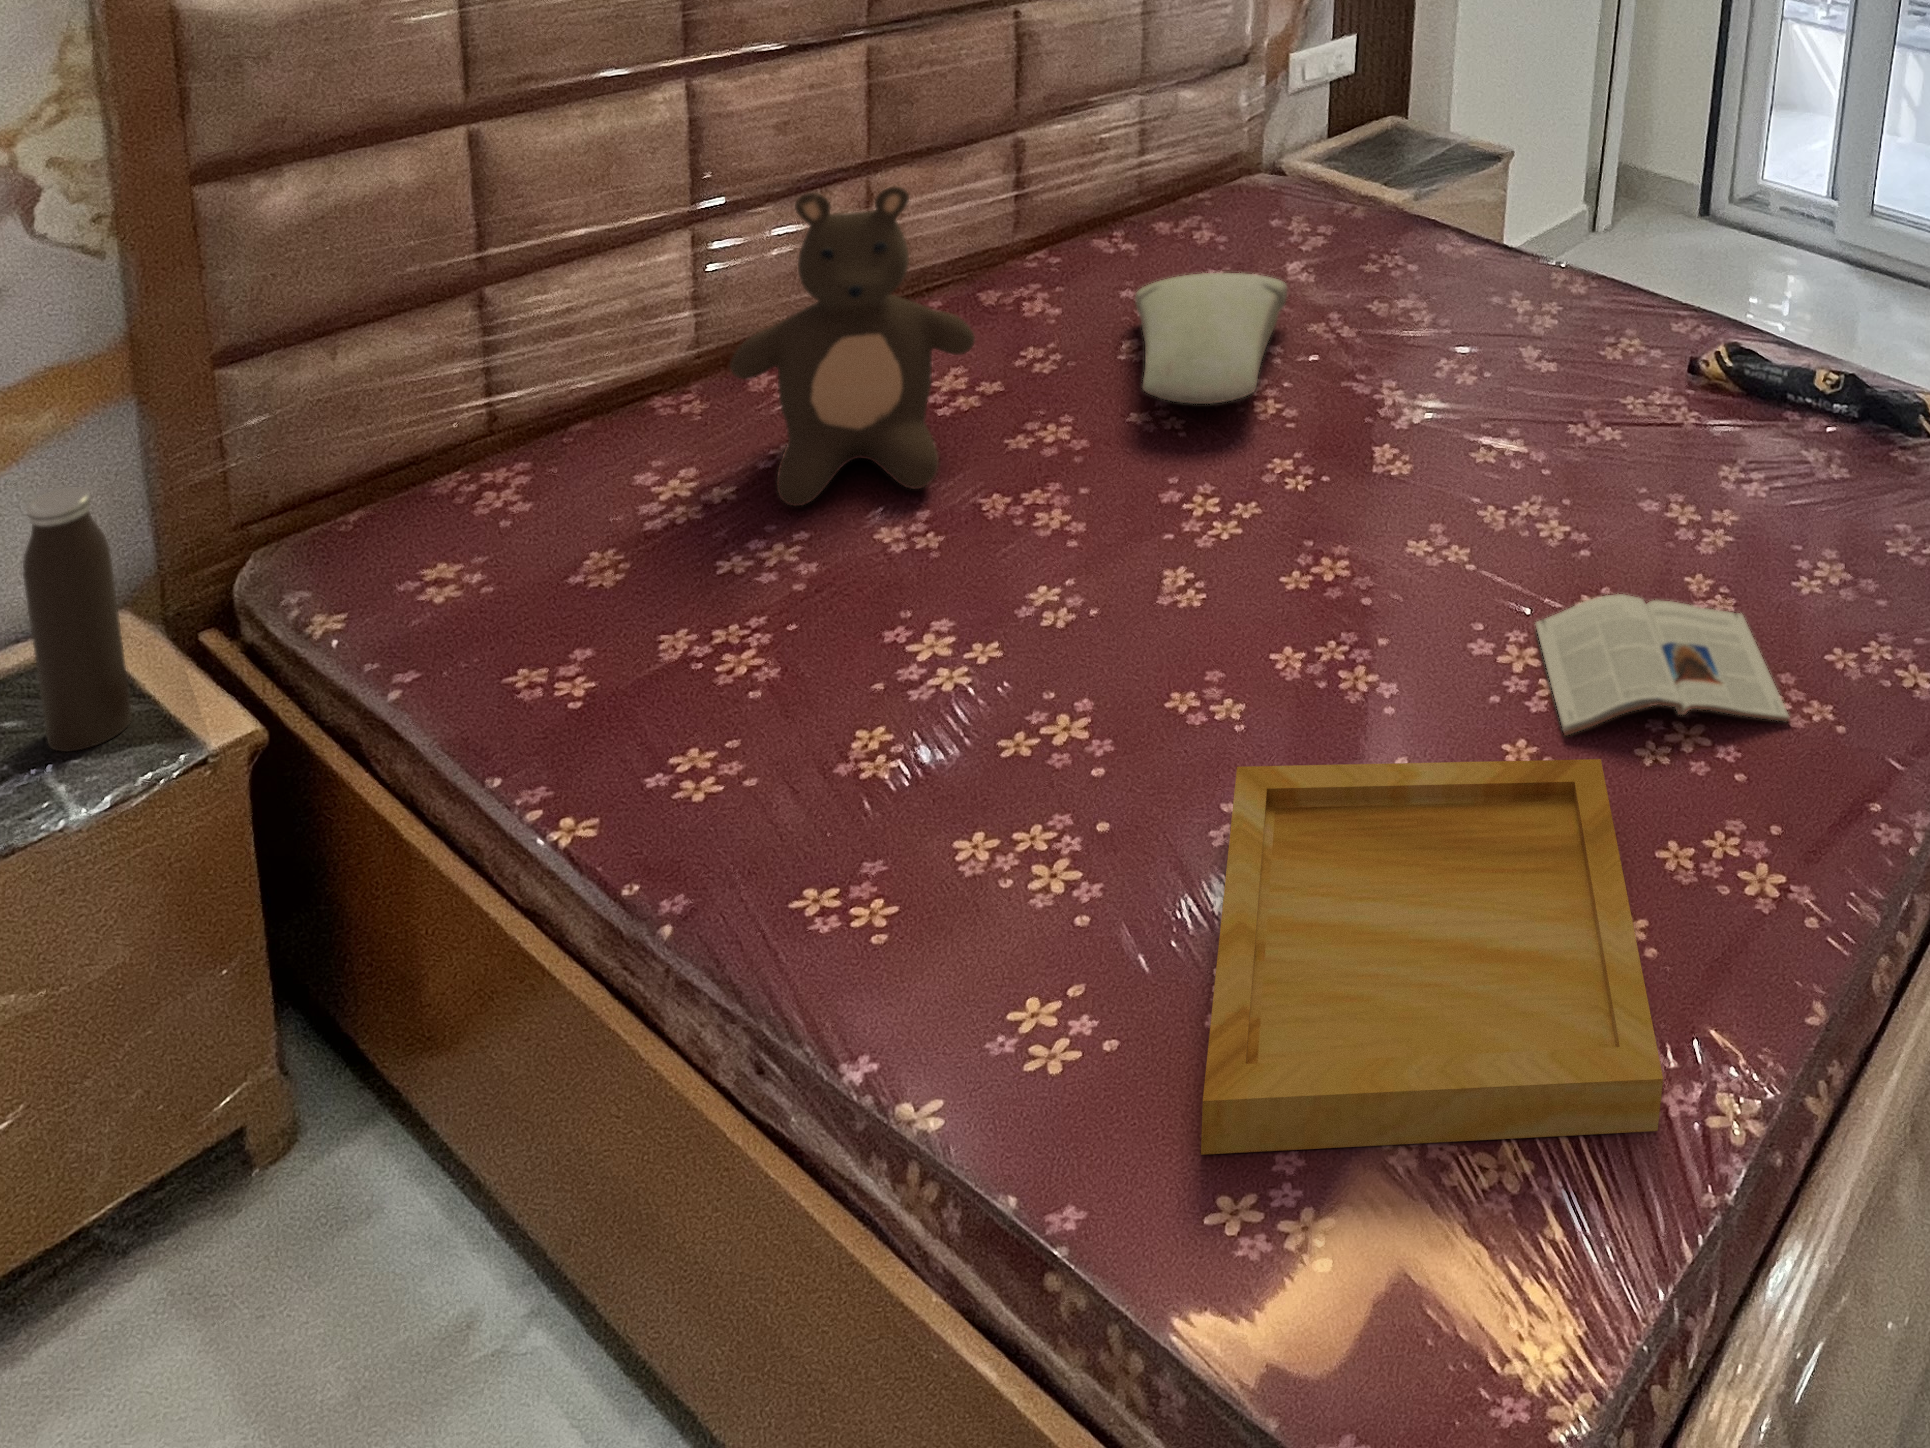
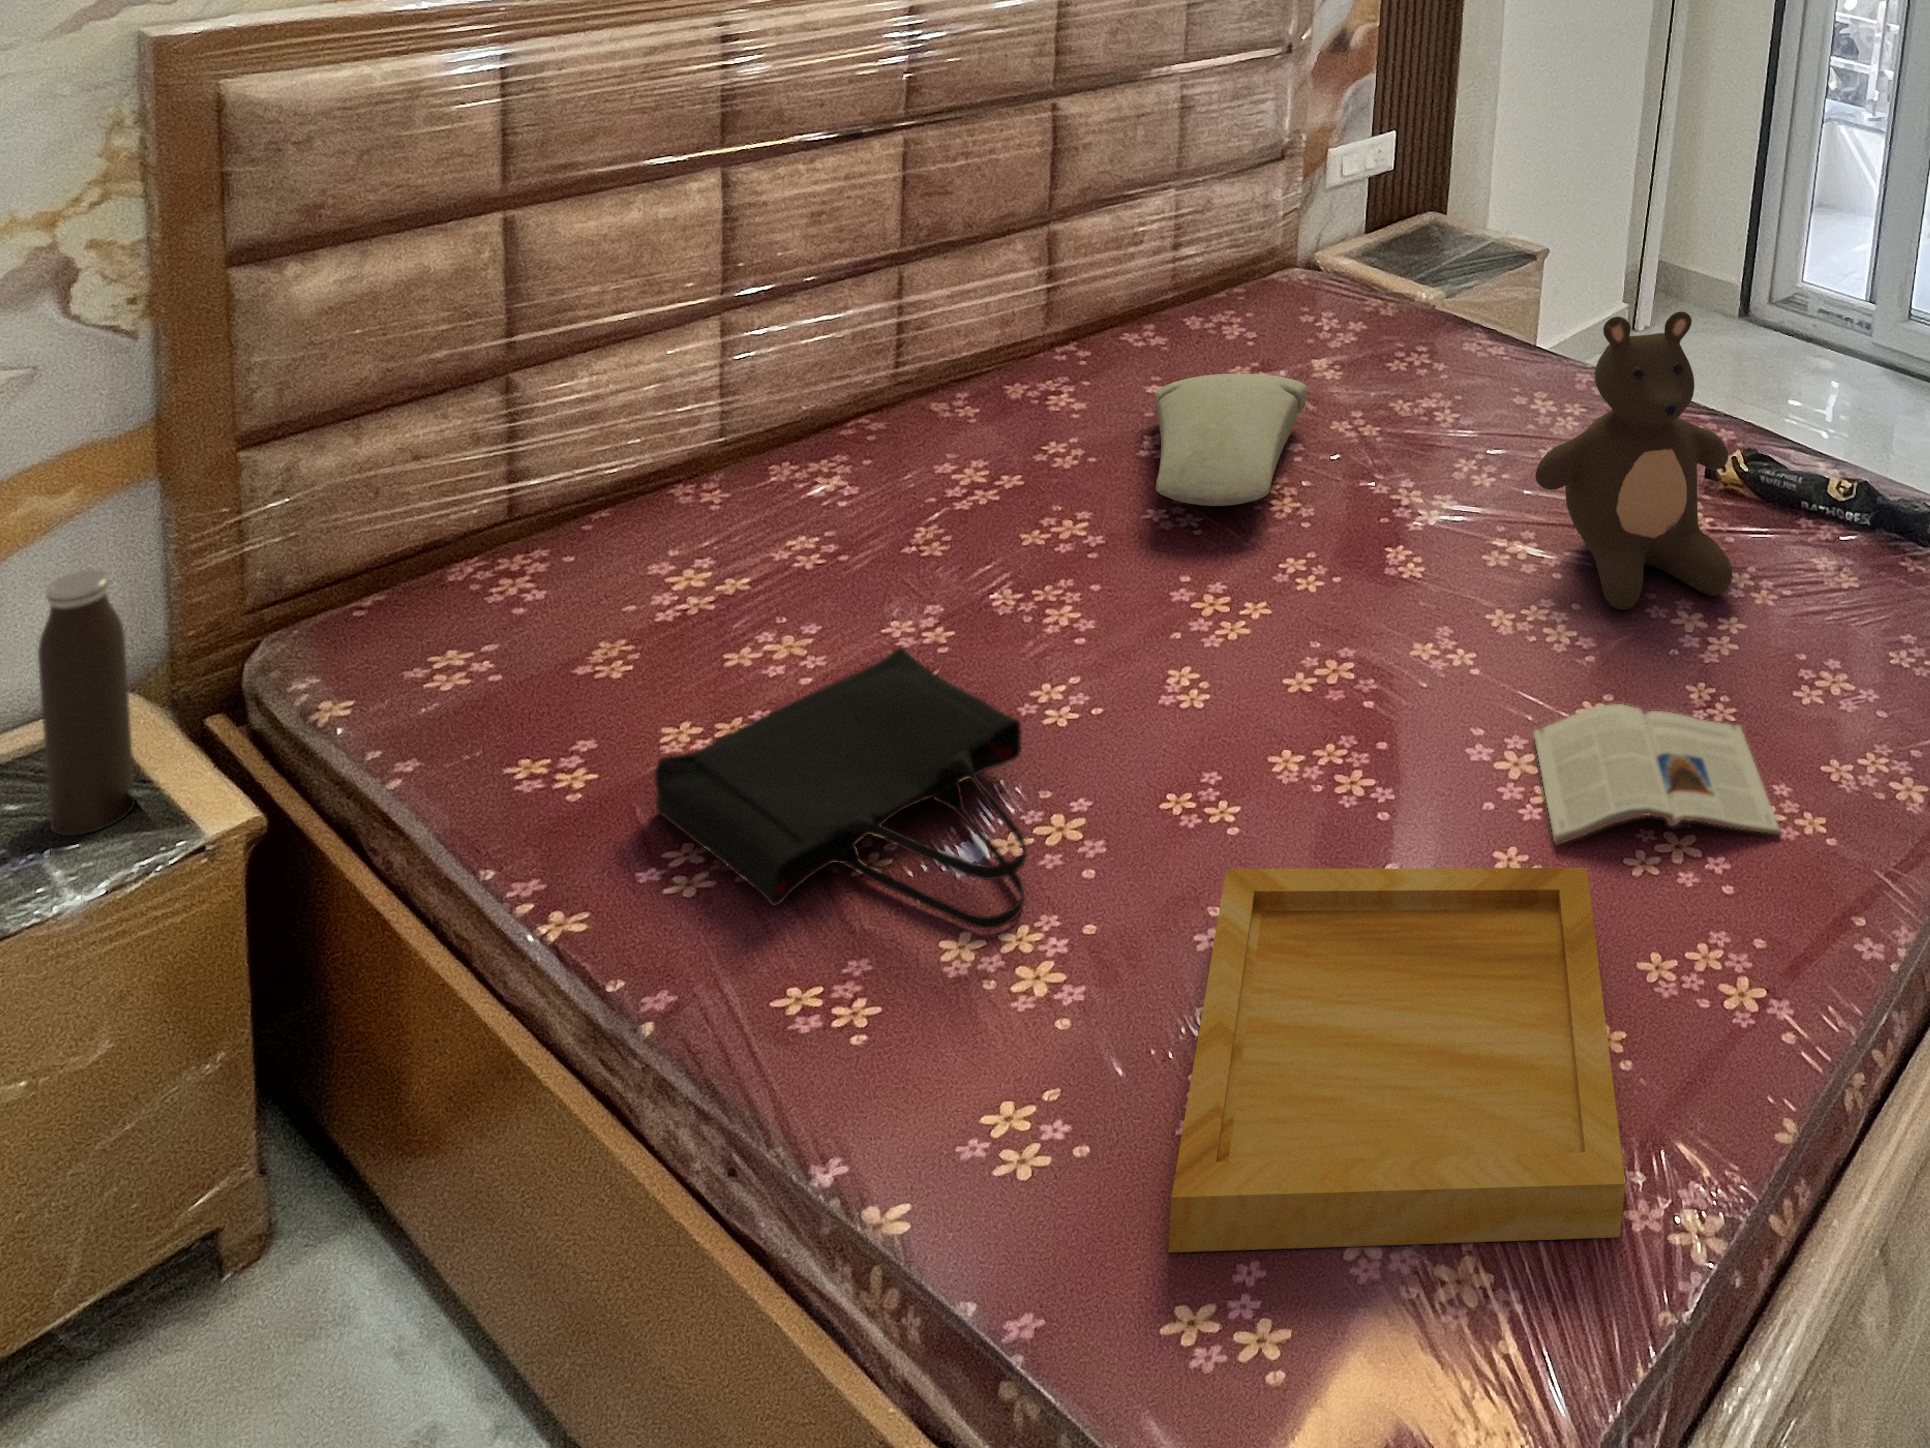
teddy bear: present [730,186,975,506] -> present [1535,311,1733,610]
tote bag: none [655,550,1035,831] -> present [655,648,1027,929]

